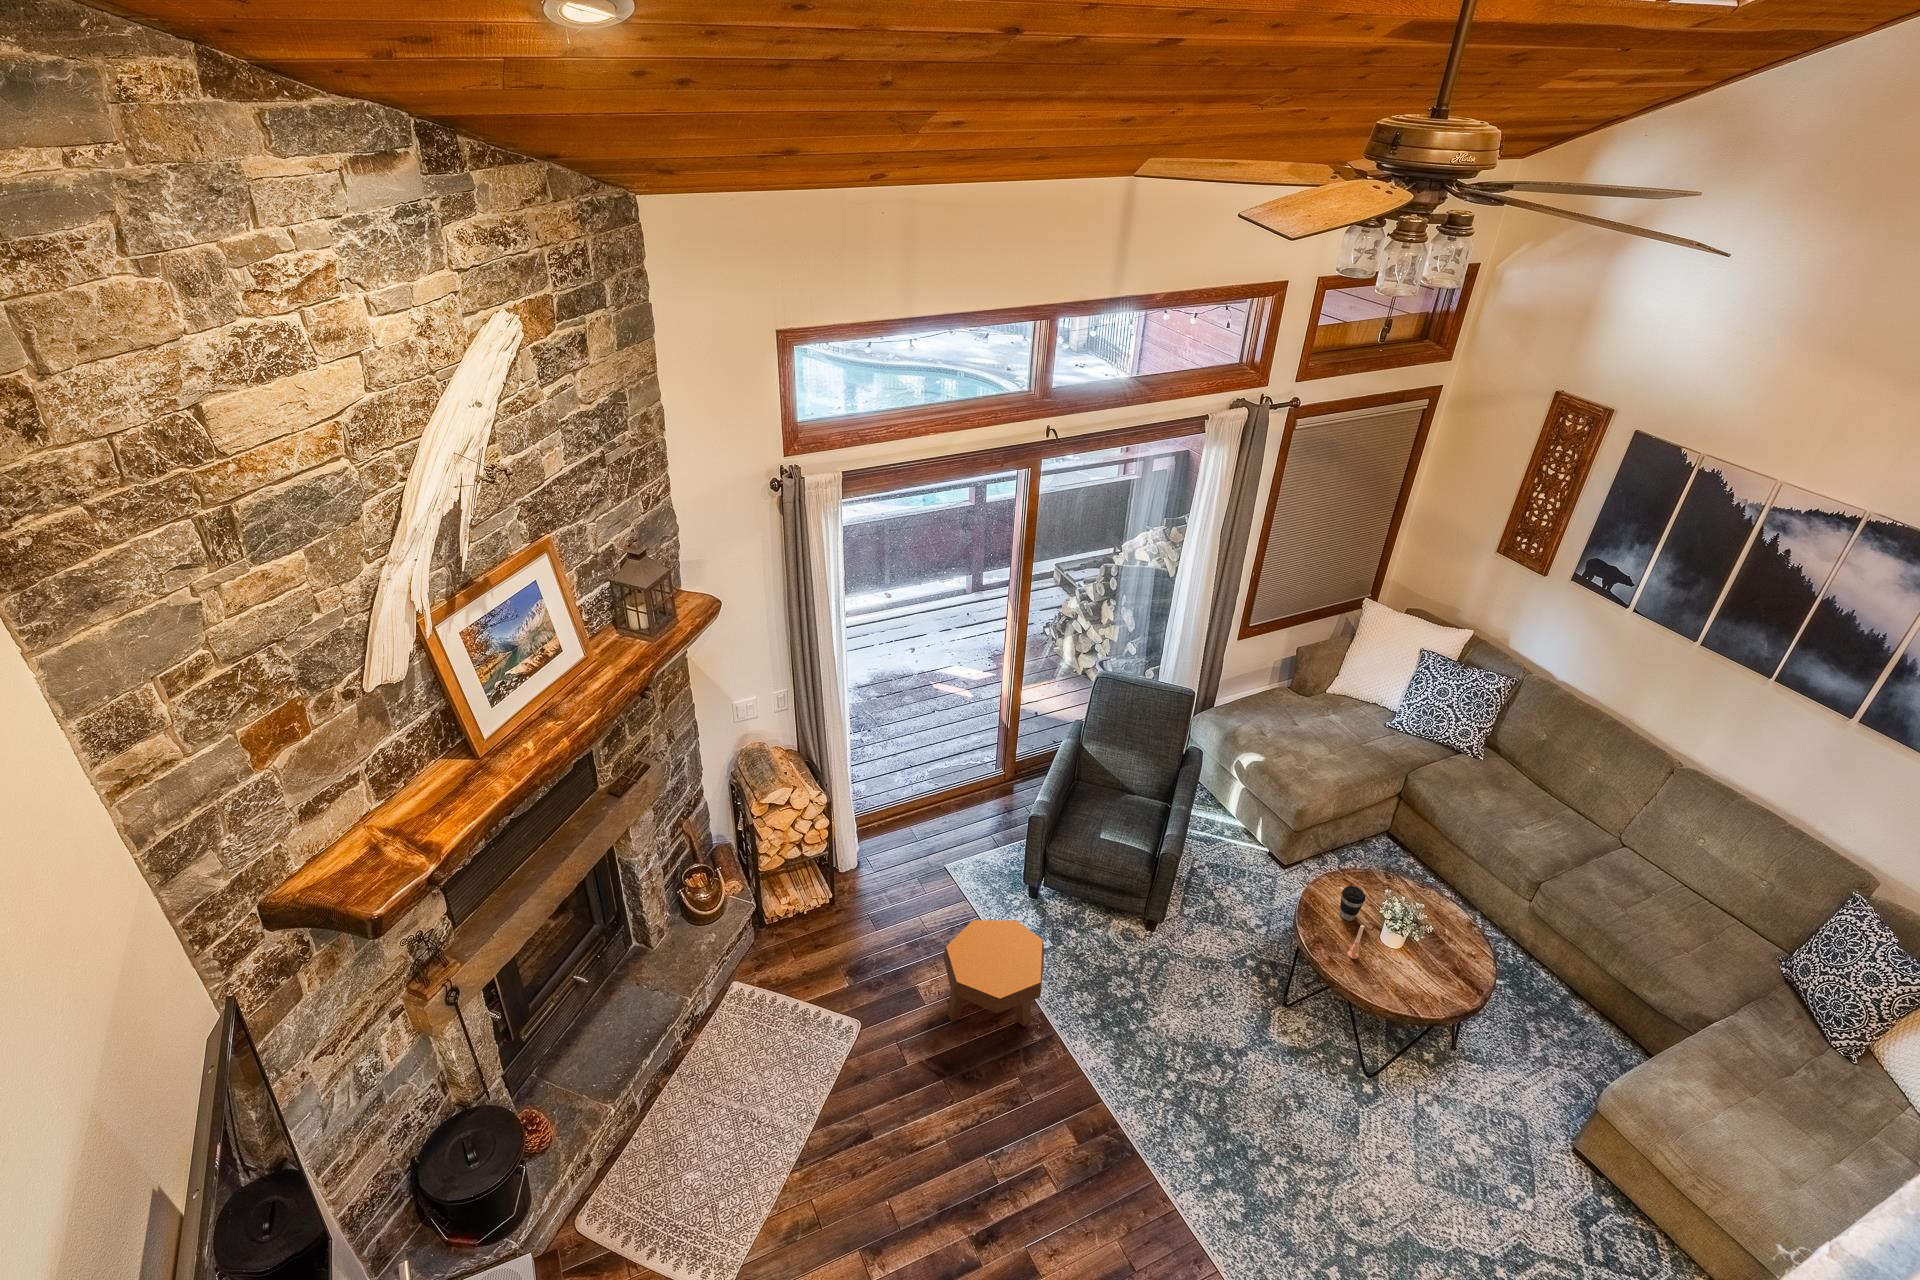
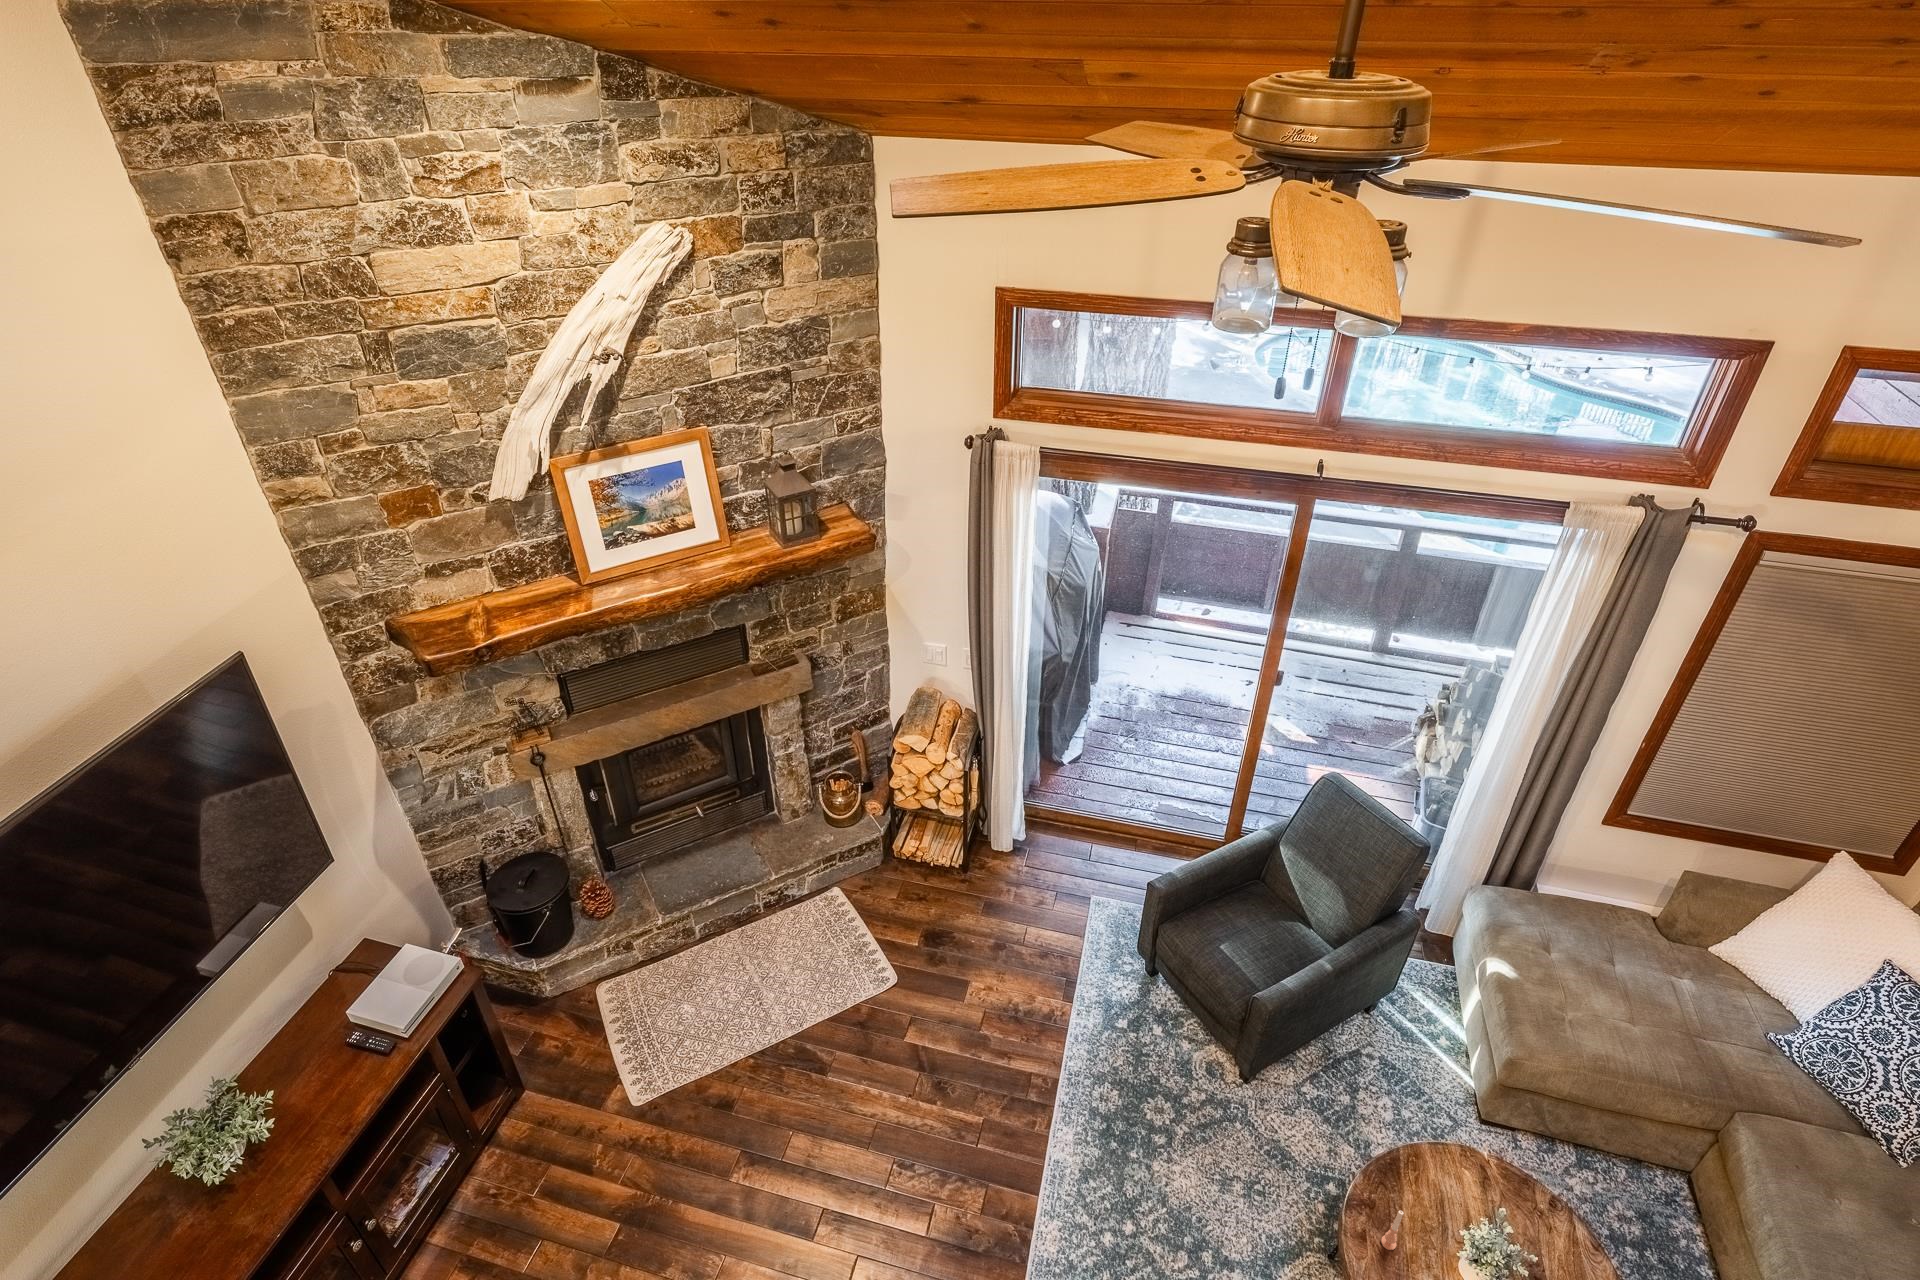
coffee cup: present [1340,886,1365,921] -> none [1426,1163,1463,1210]
footstool: present [943,920,1045,1027] -> none [970,951,1089,1081]

